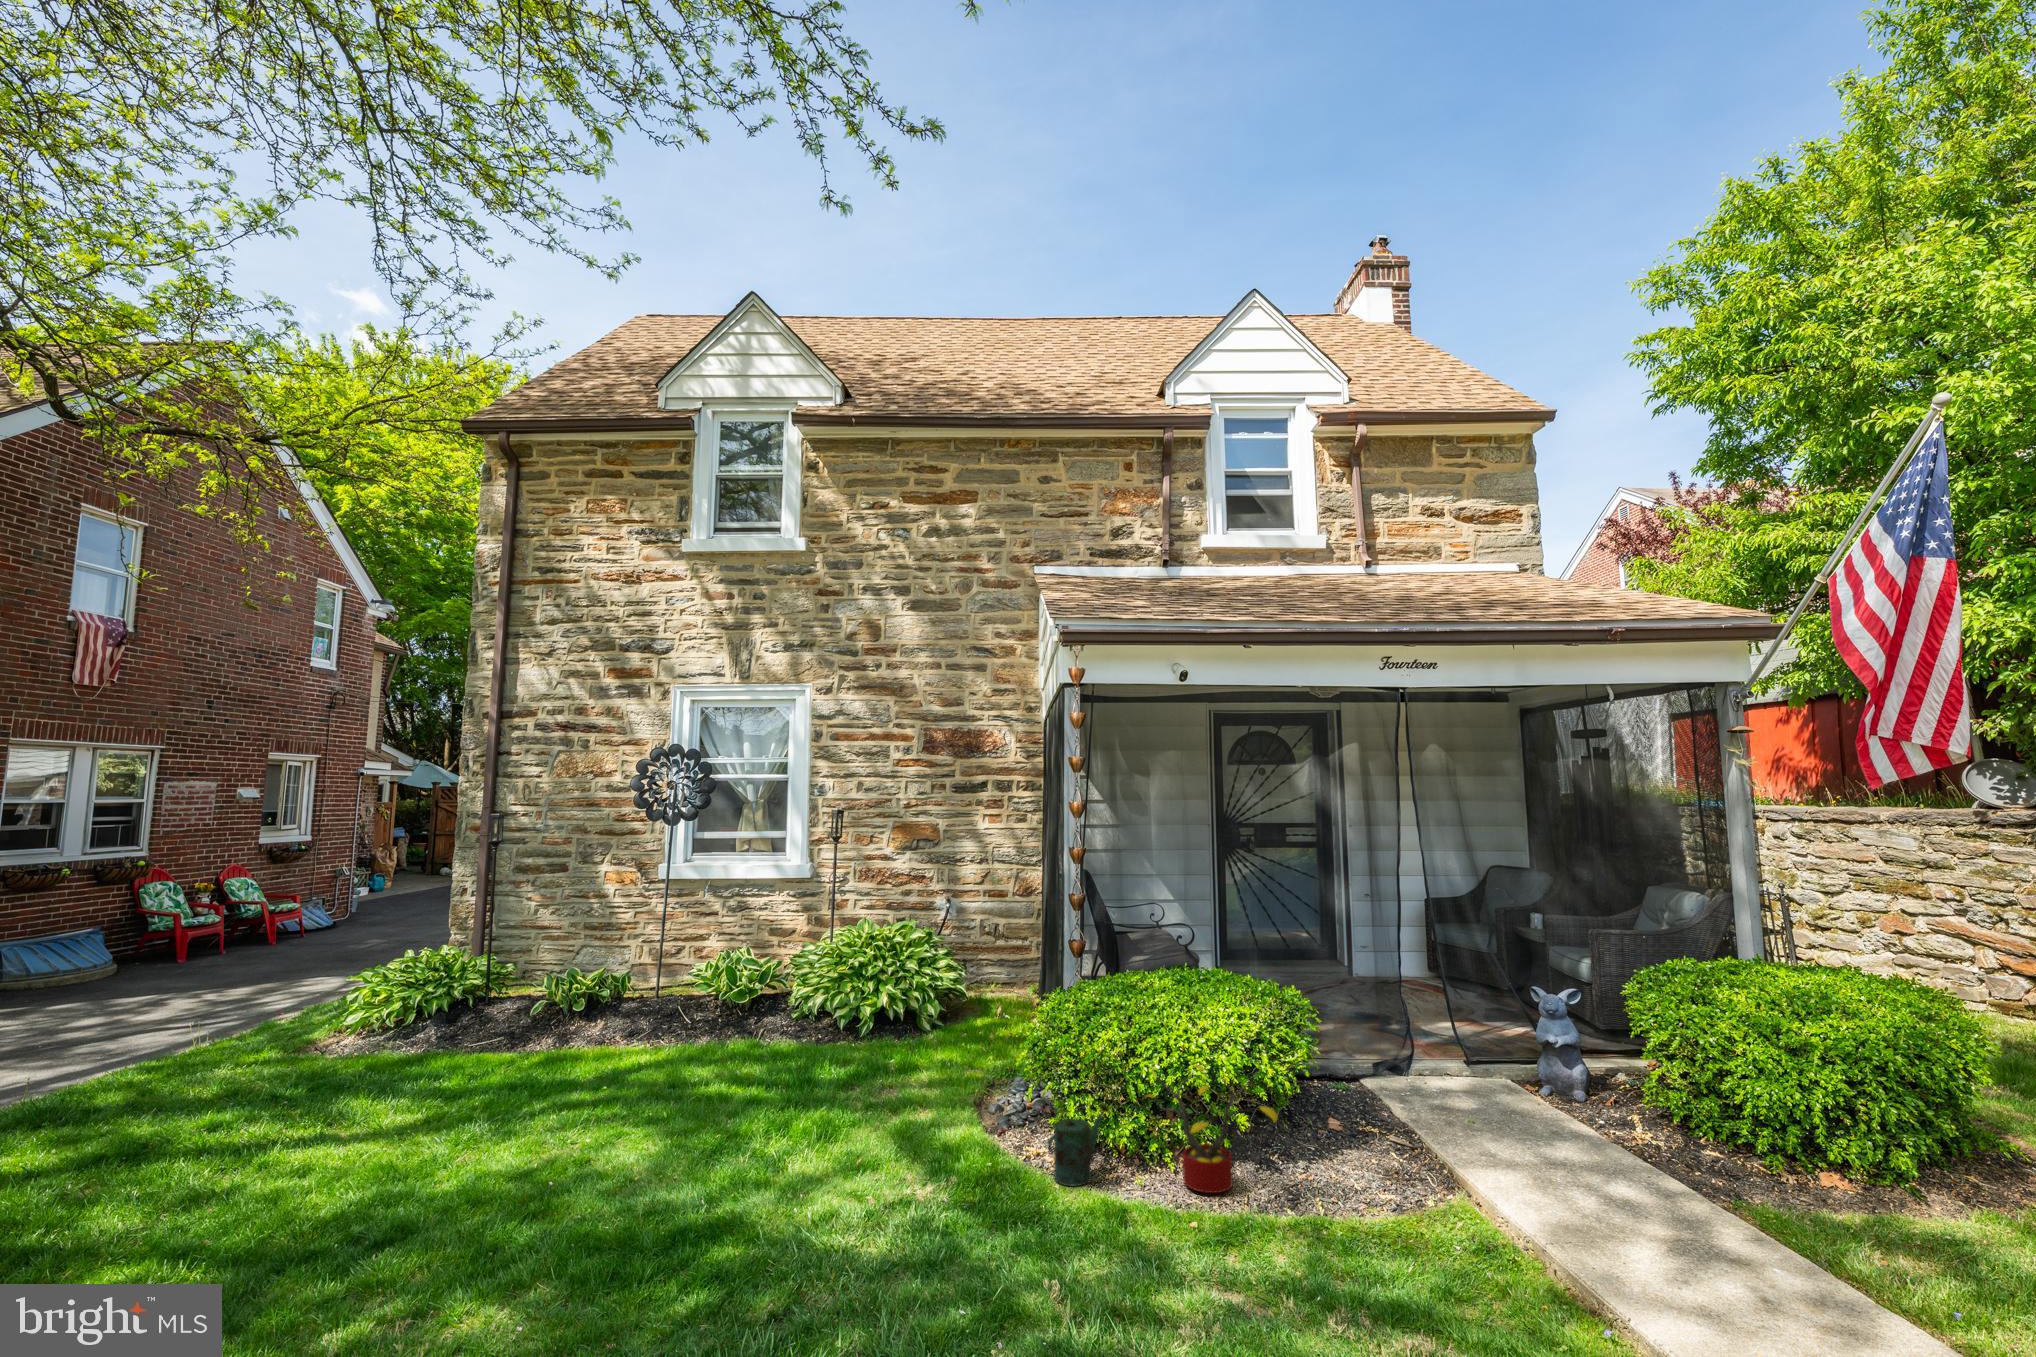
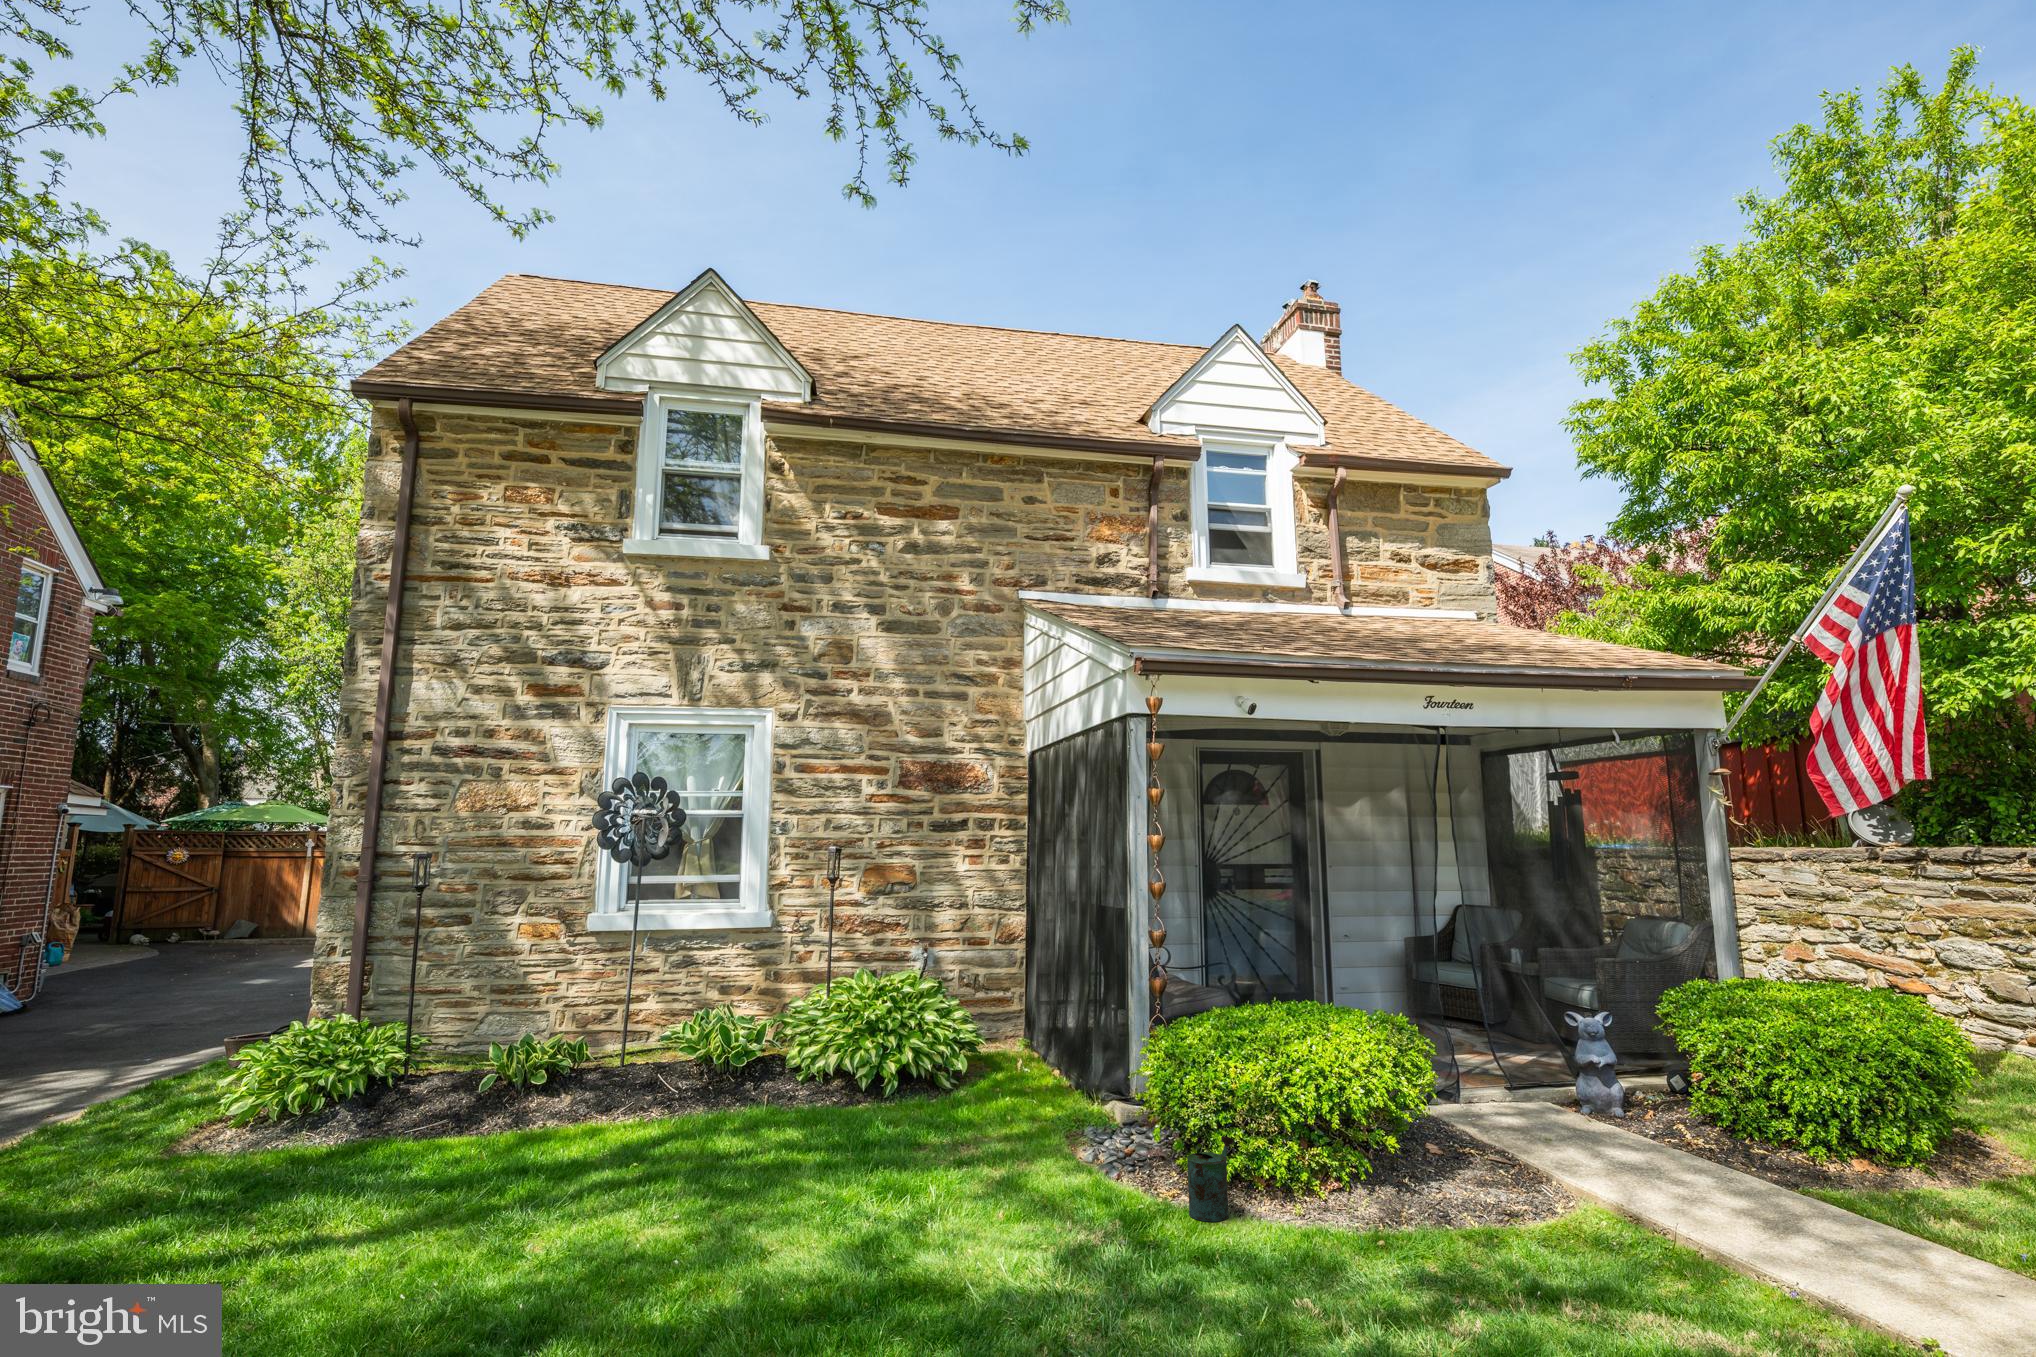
decorative plant: present [1148,1065,1277,1193] -> none [1269,1079,1414,1216]

